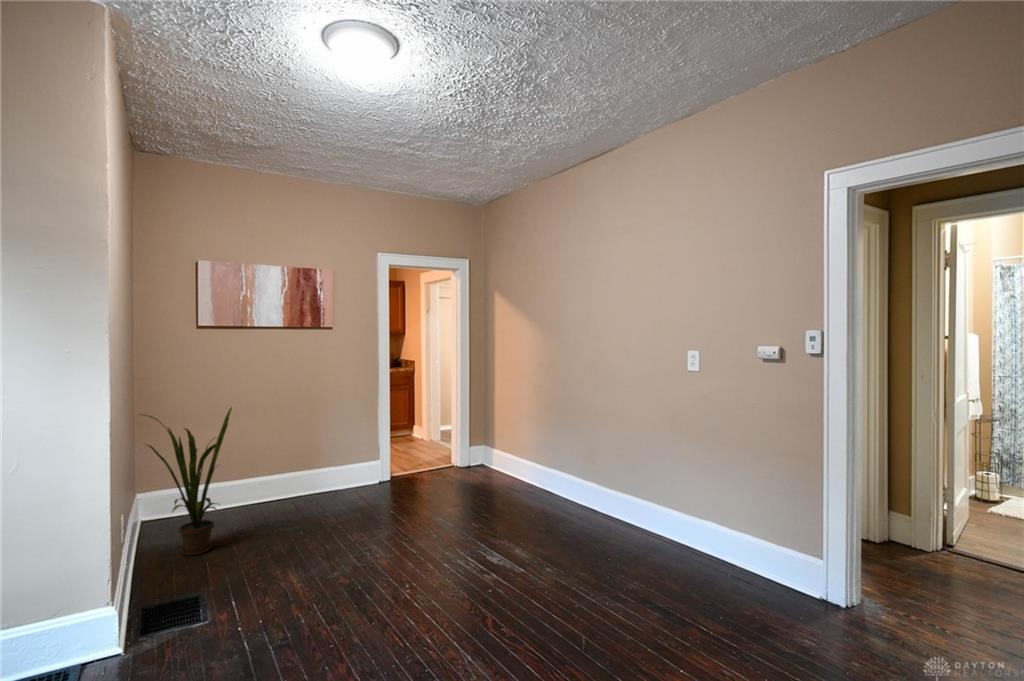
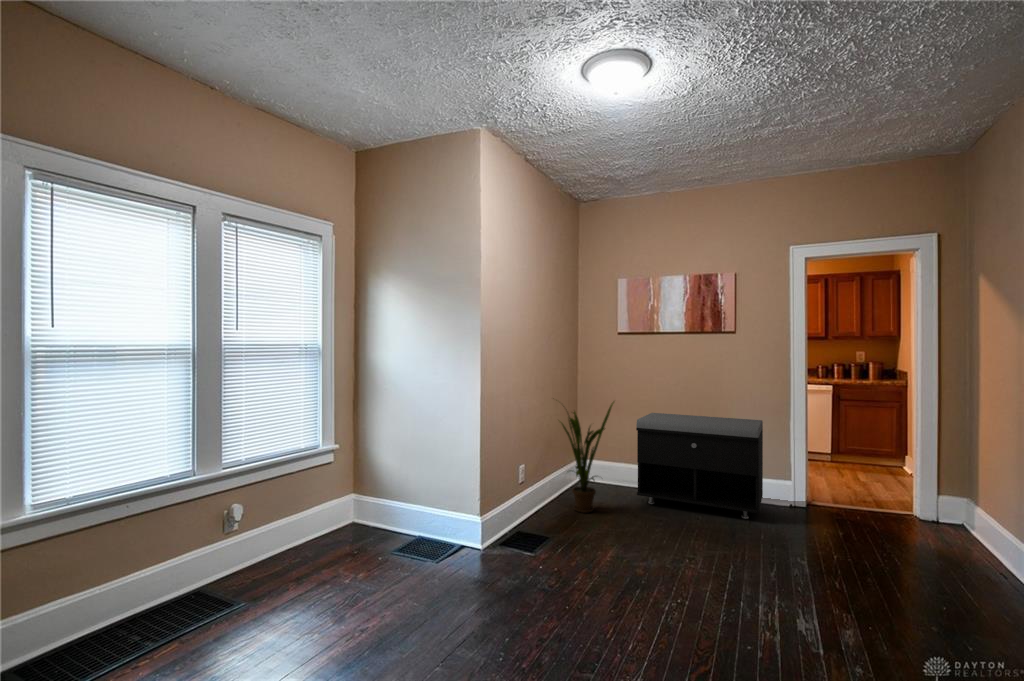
storage bench: none [247,410,378,519] -> present [636,413,763,519]

